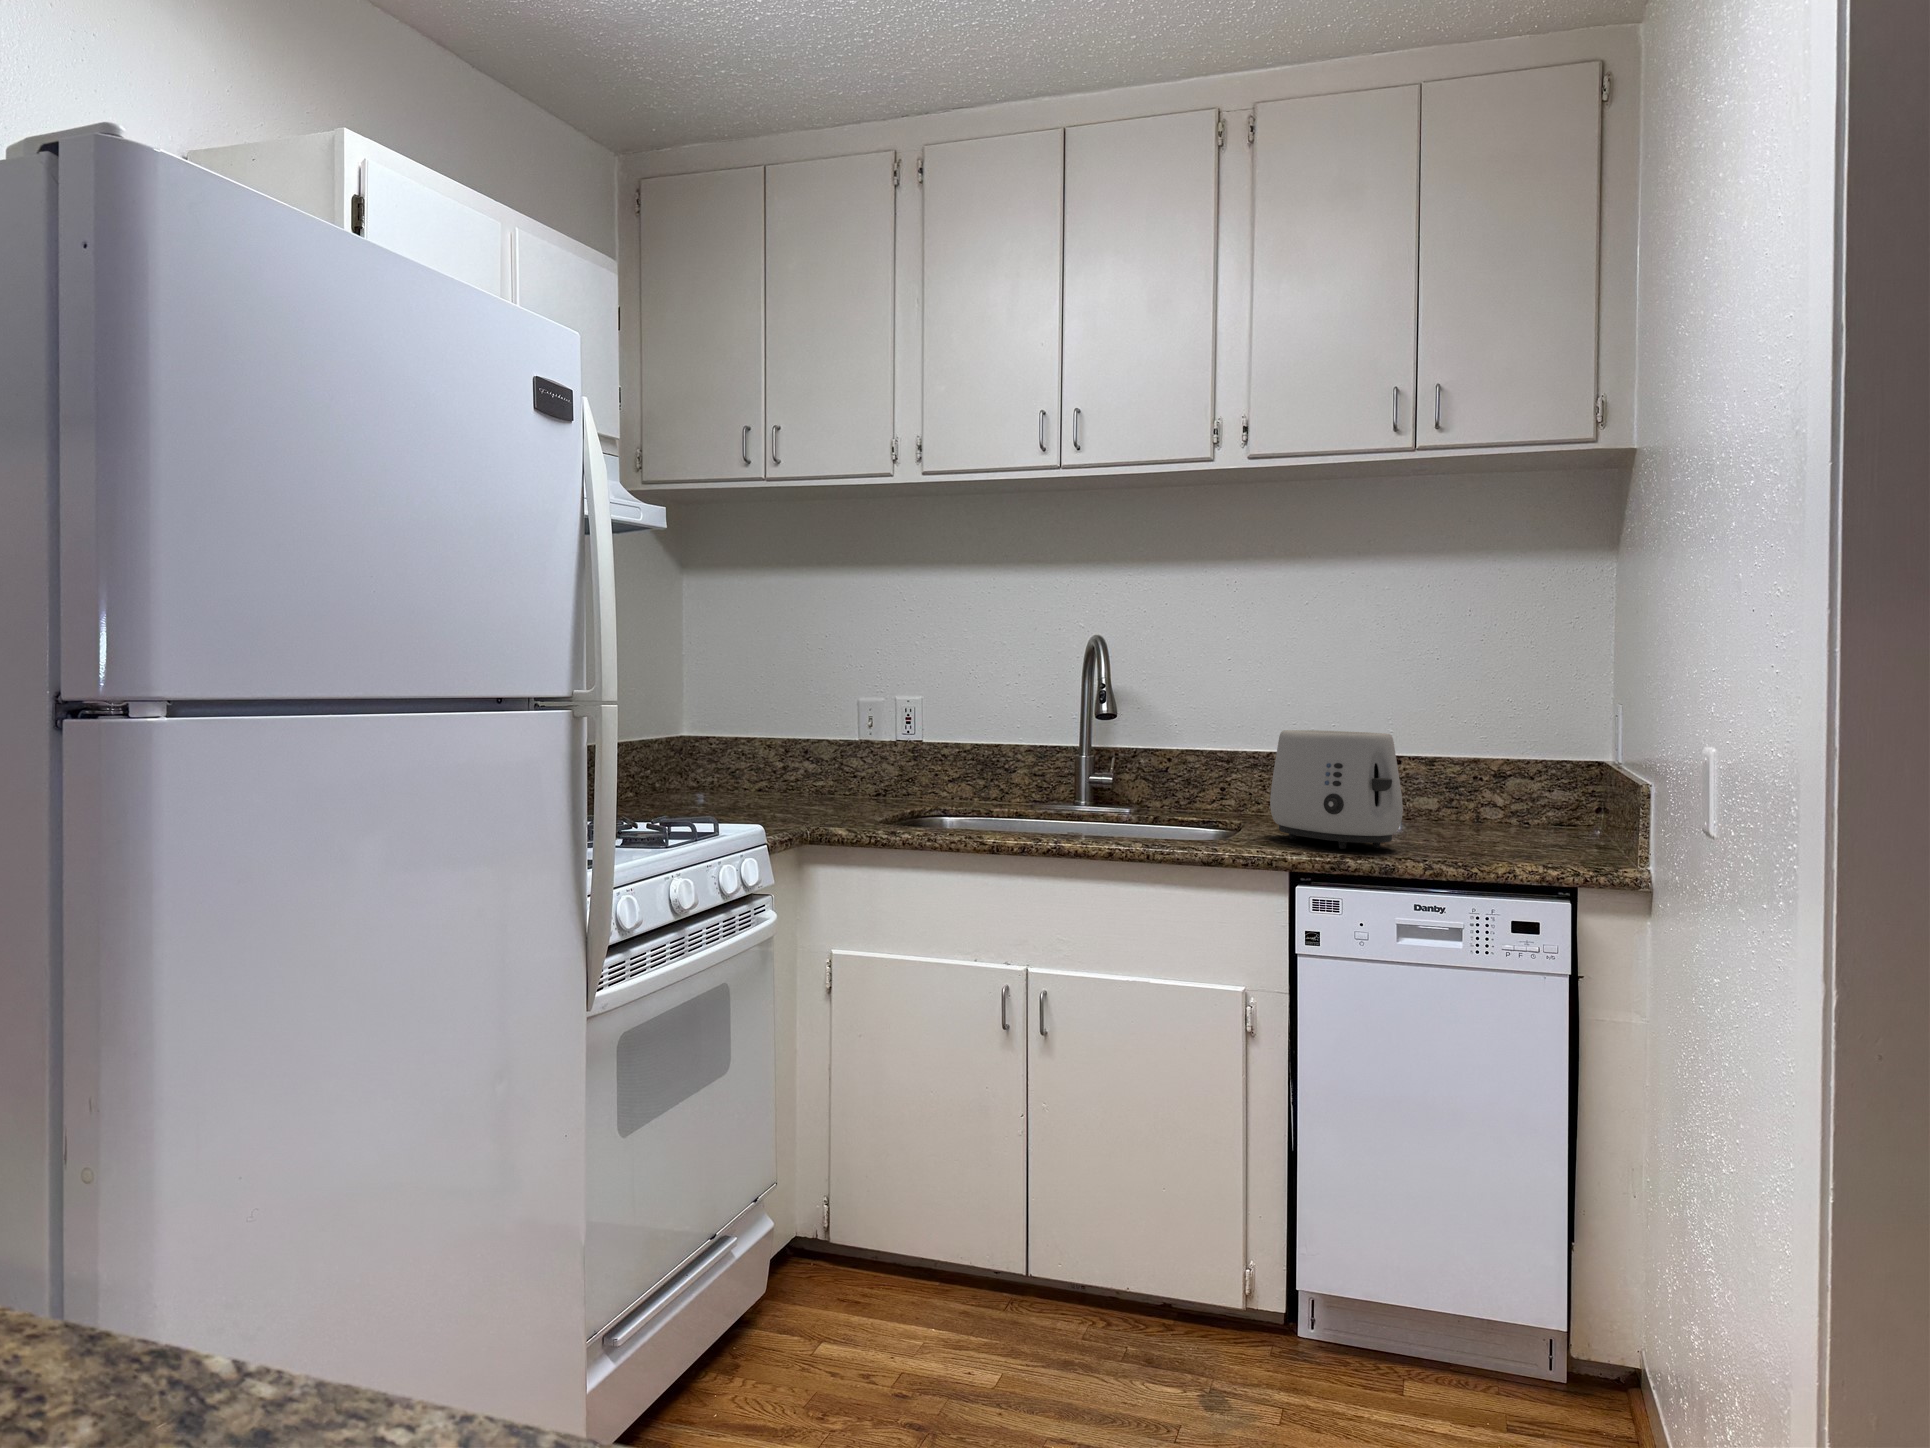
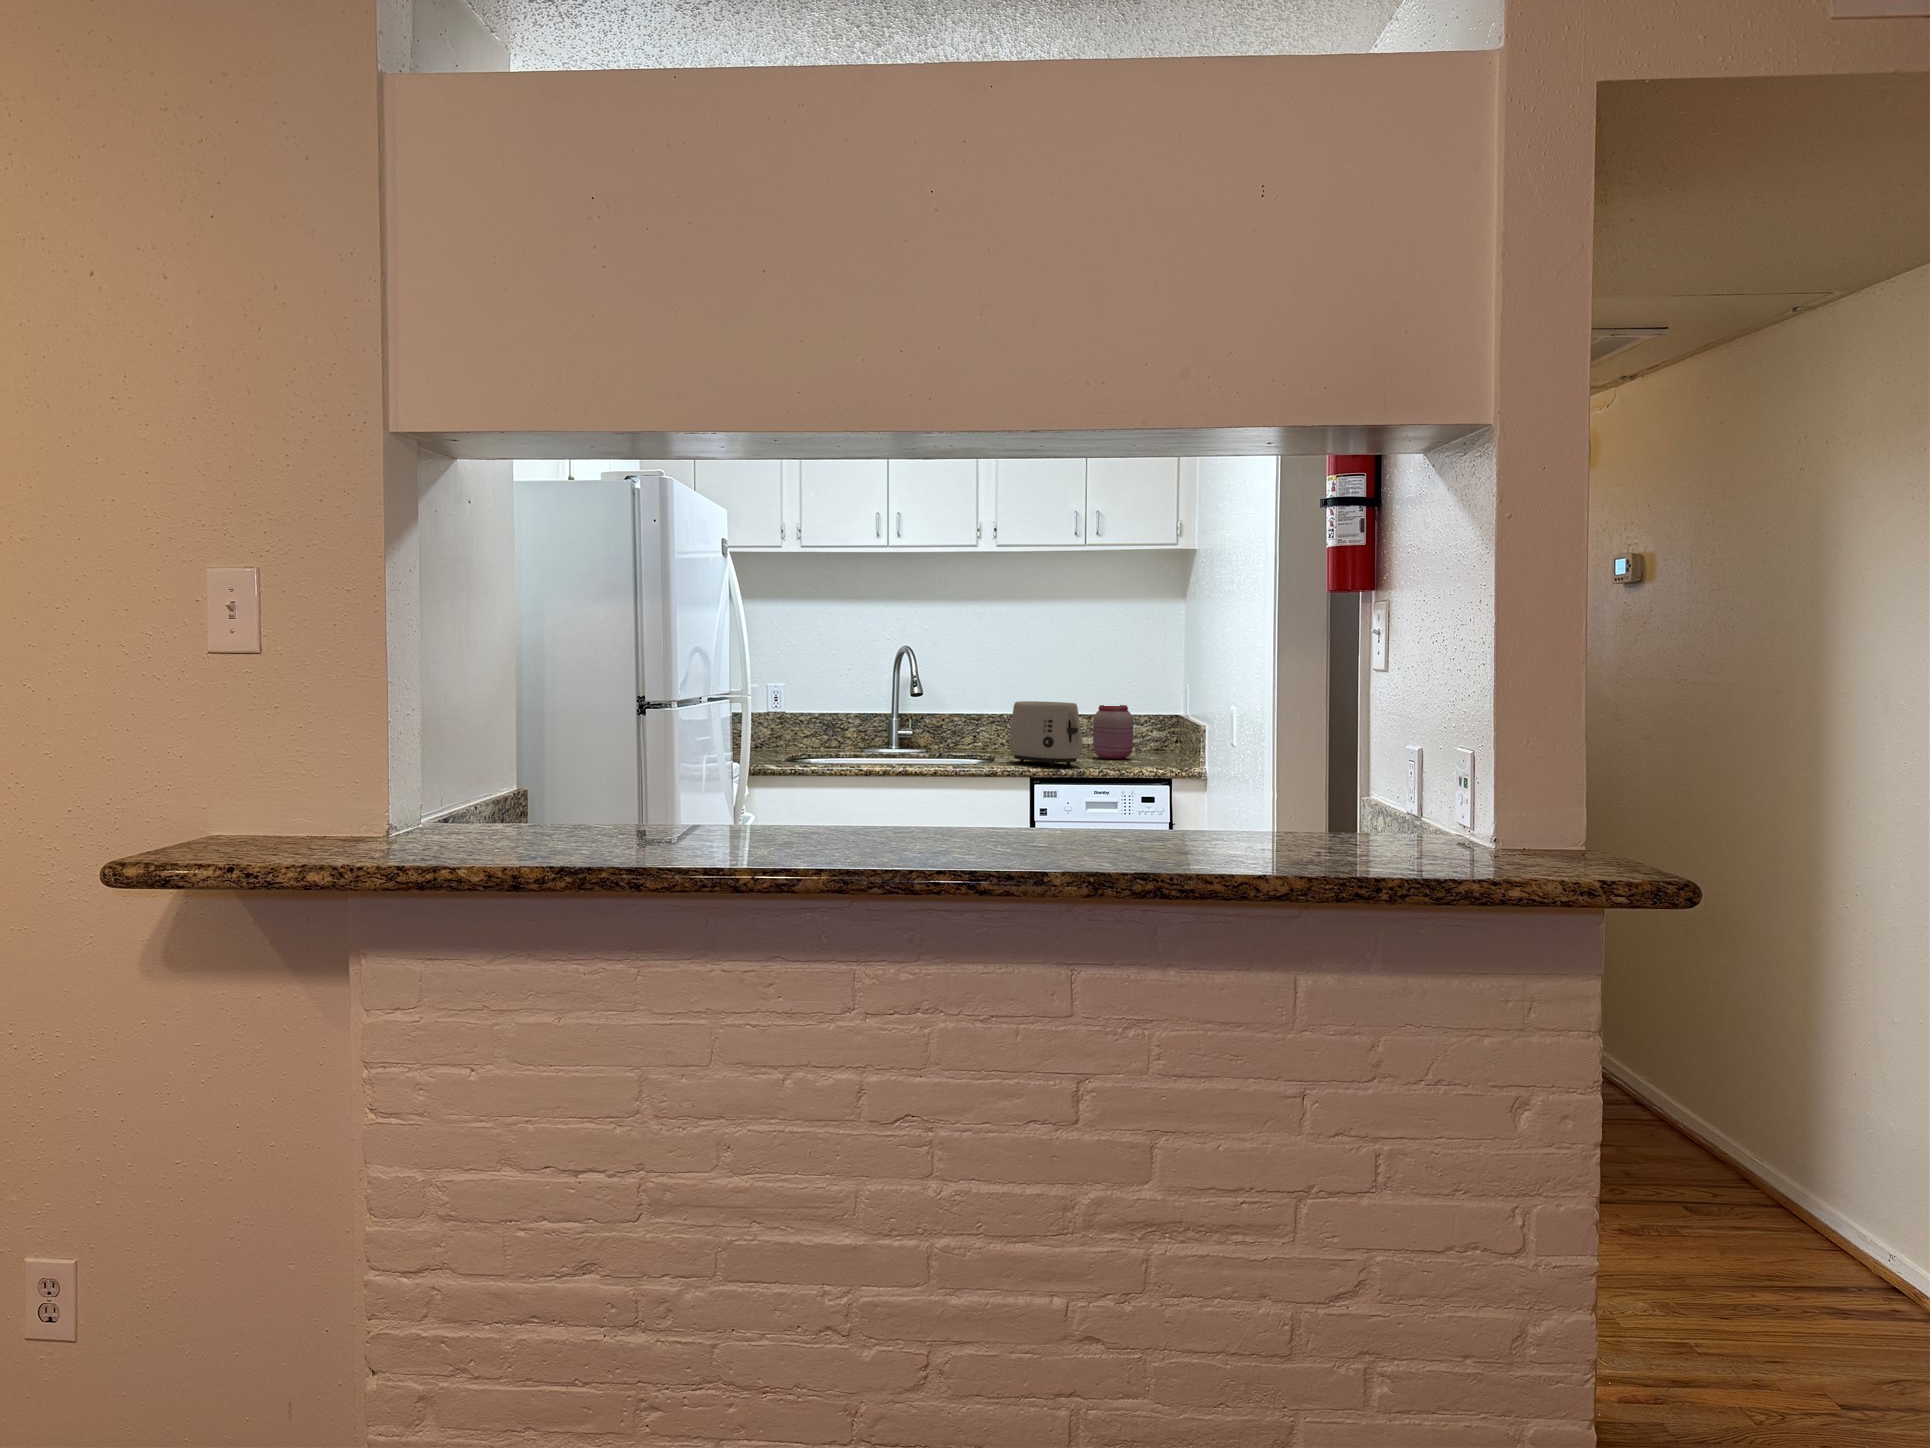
jar: none [1436,741,1511,838] -> present [1093,705,1133,759]

